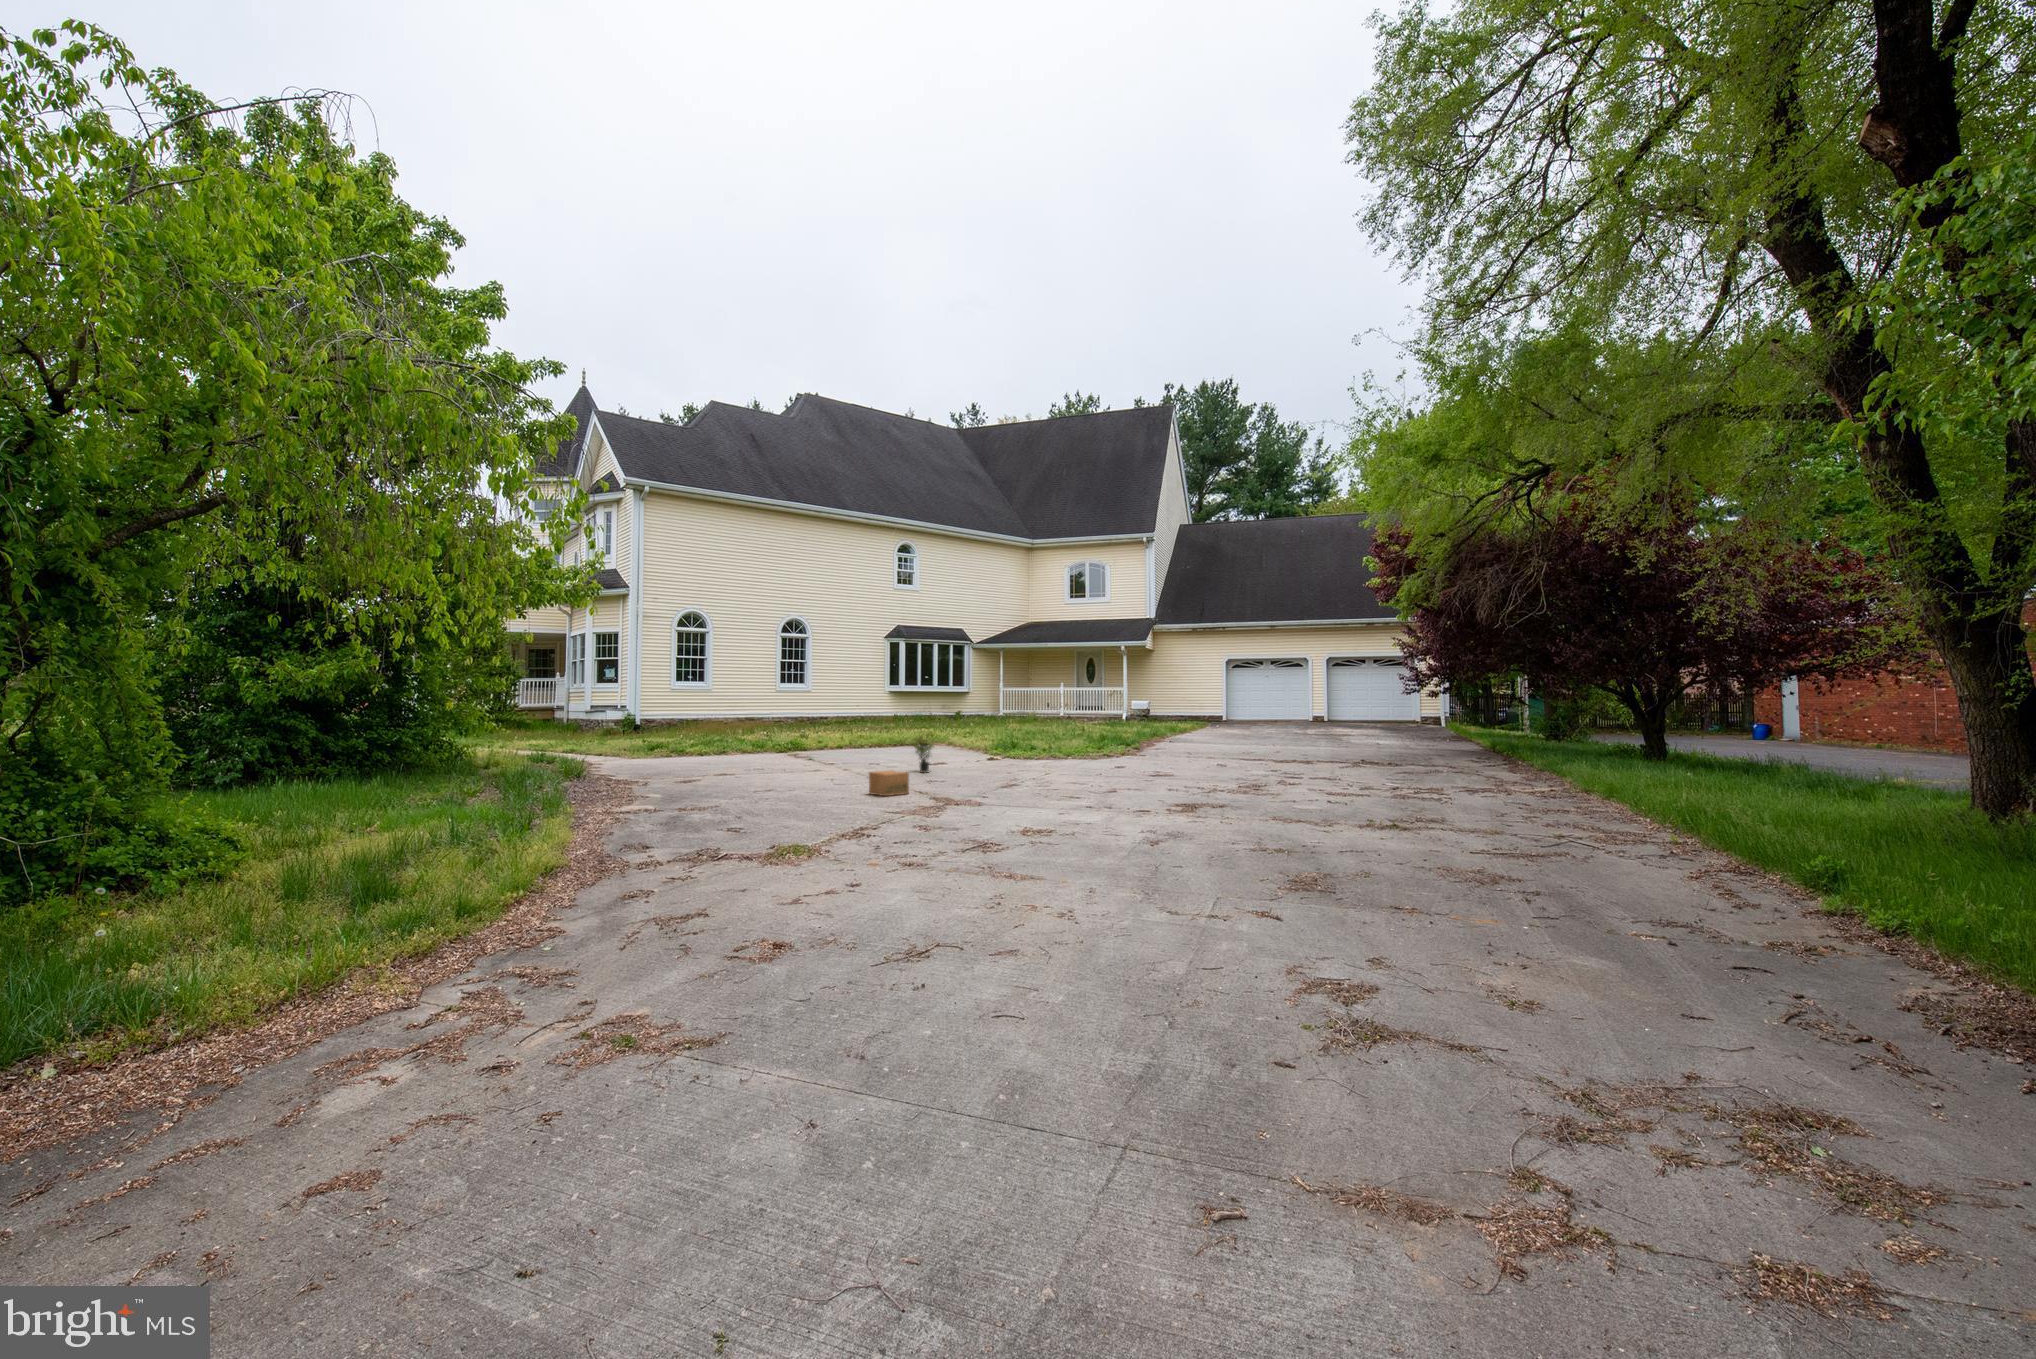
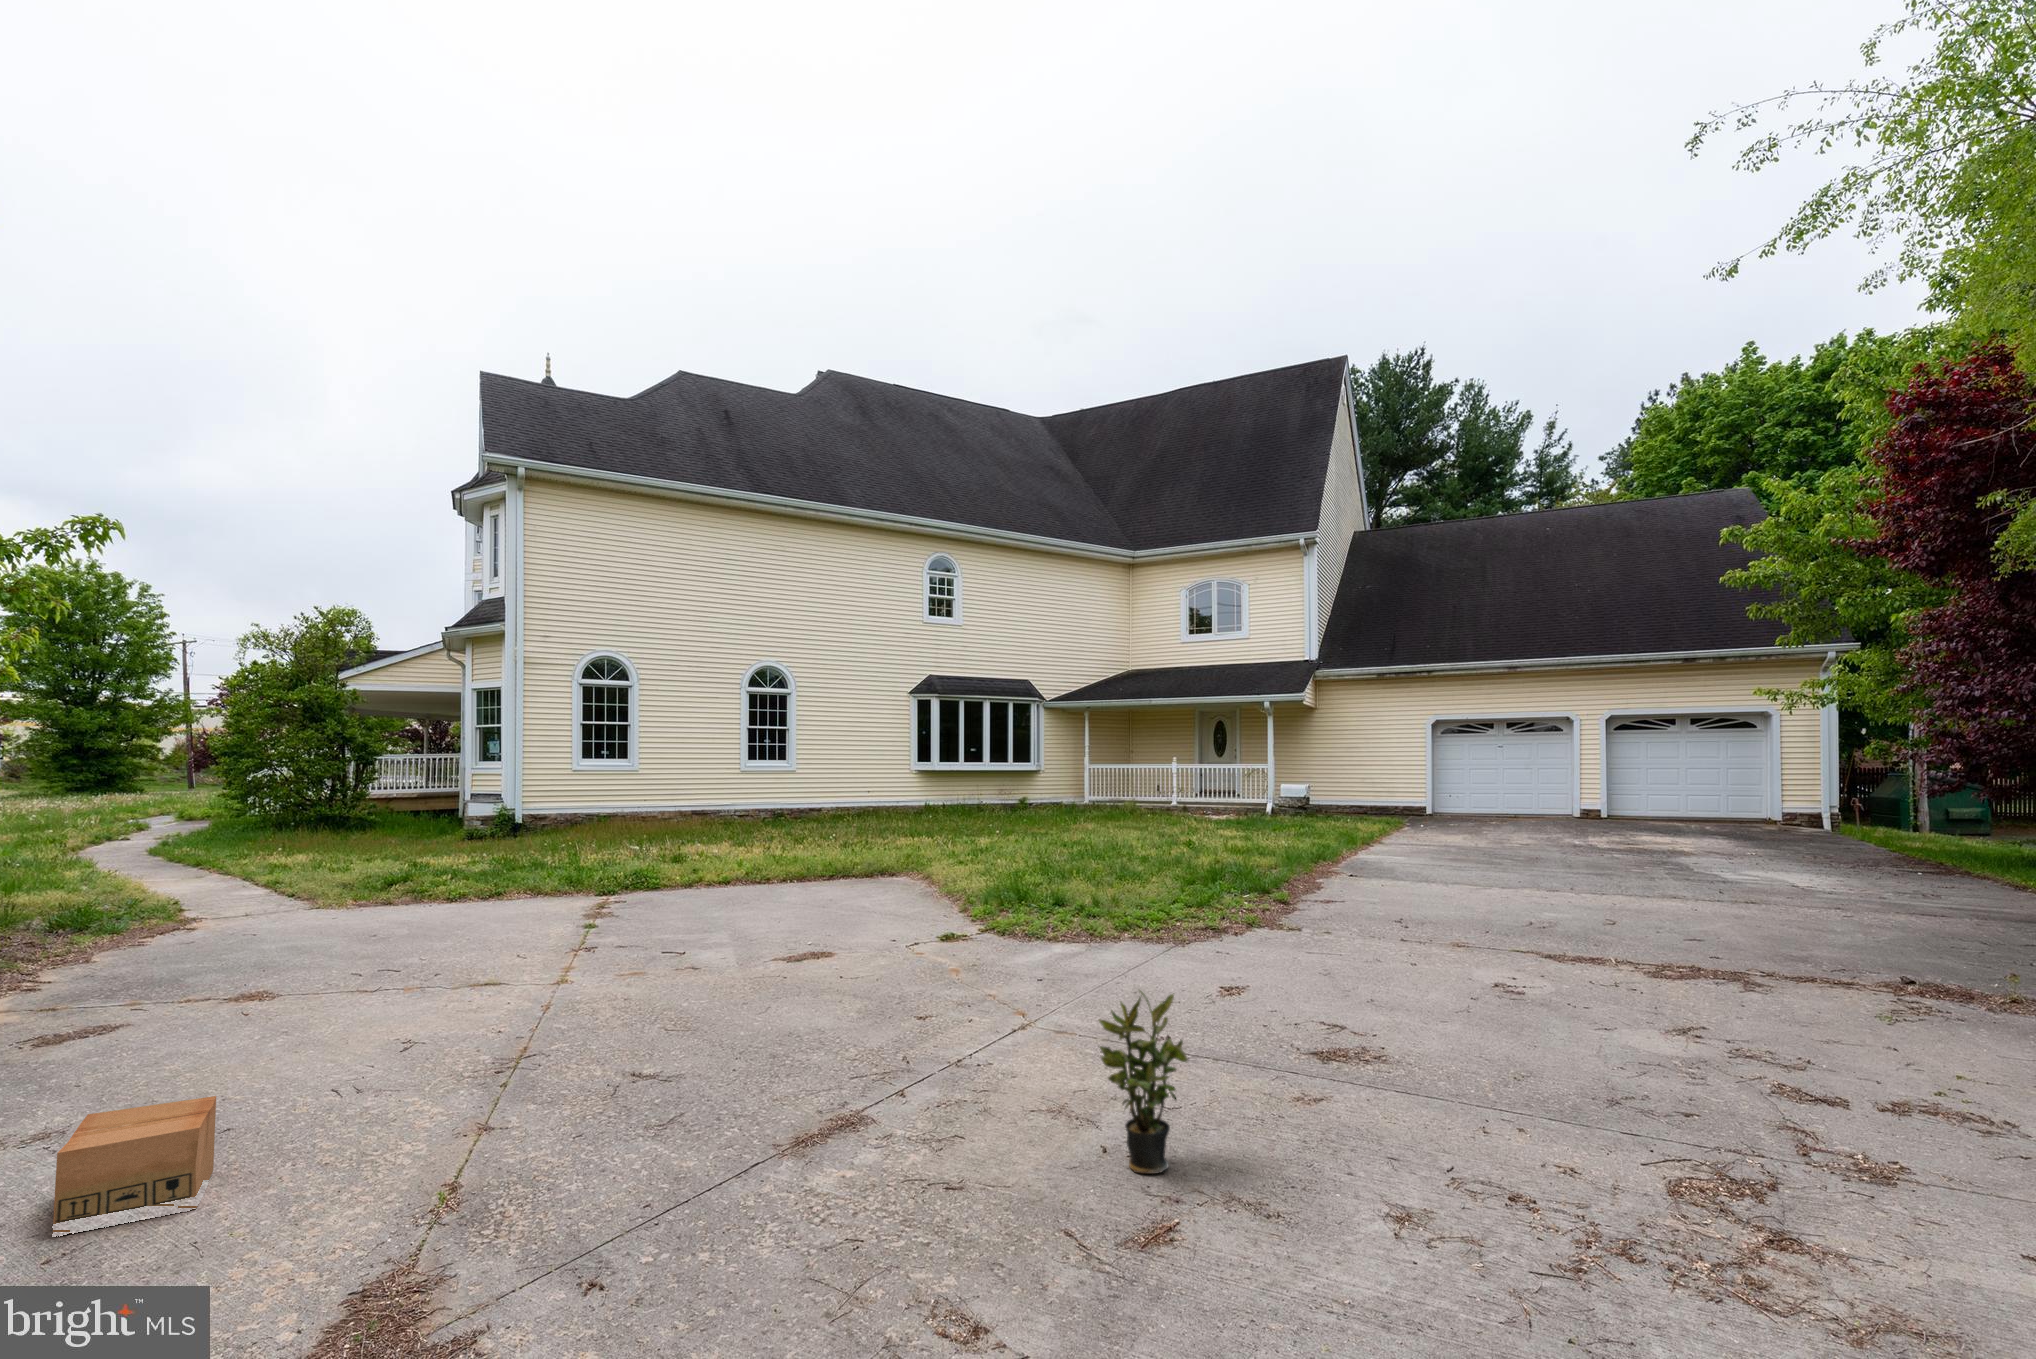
potted plant: present [914,733,934,773] -> present [1099,991,1187,1174]

